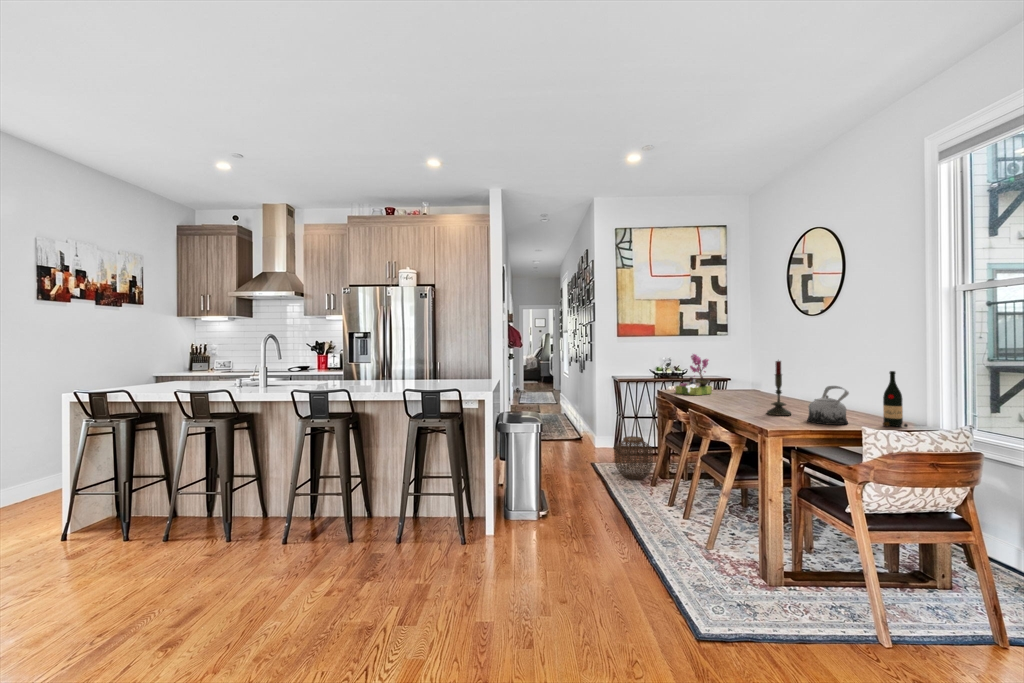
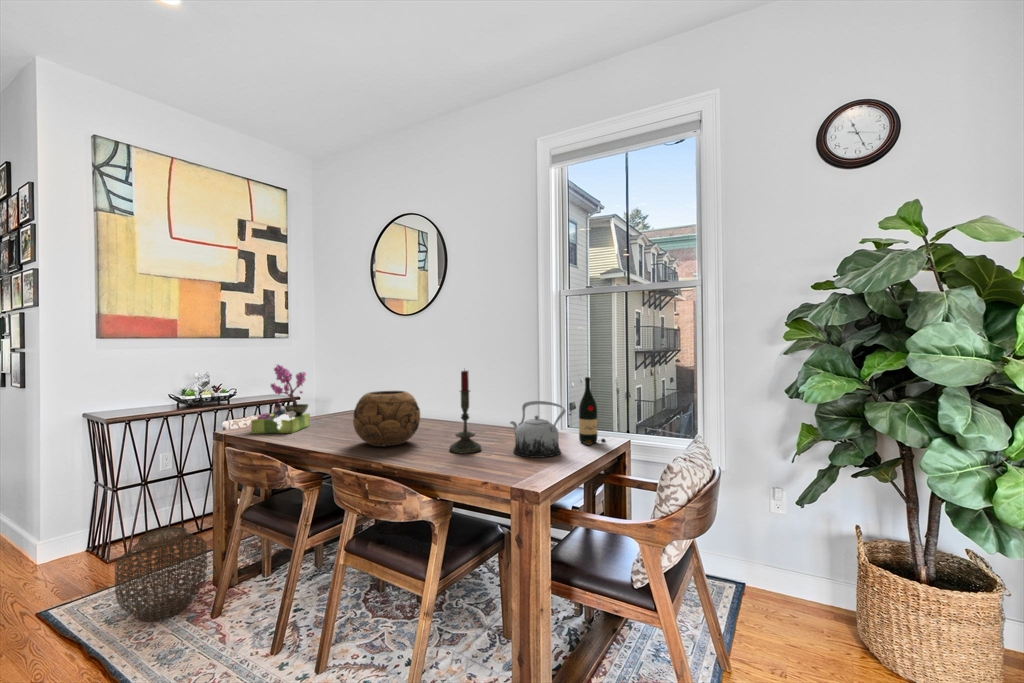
decorative bowl: none [715,372,762,407] -> present [353,391,420,447]

